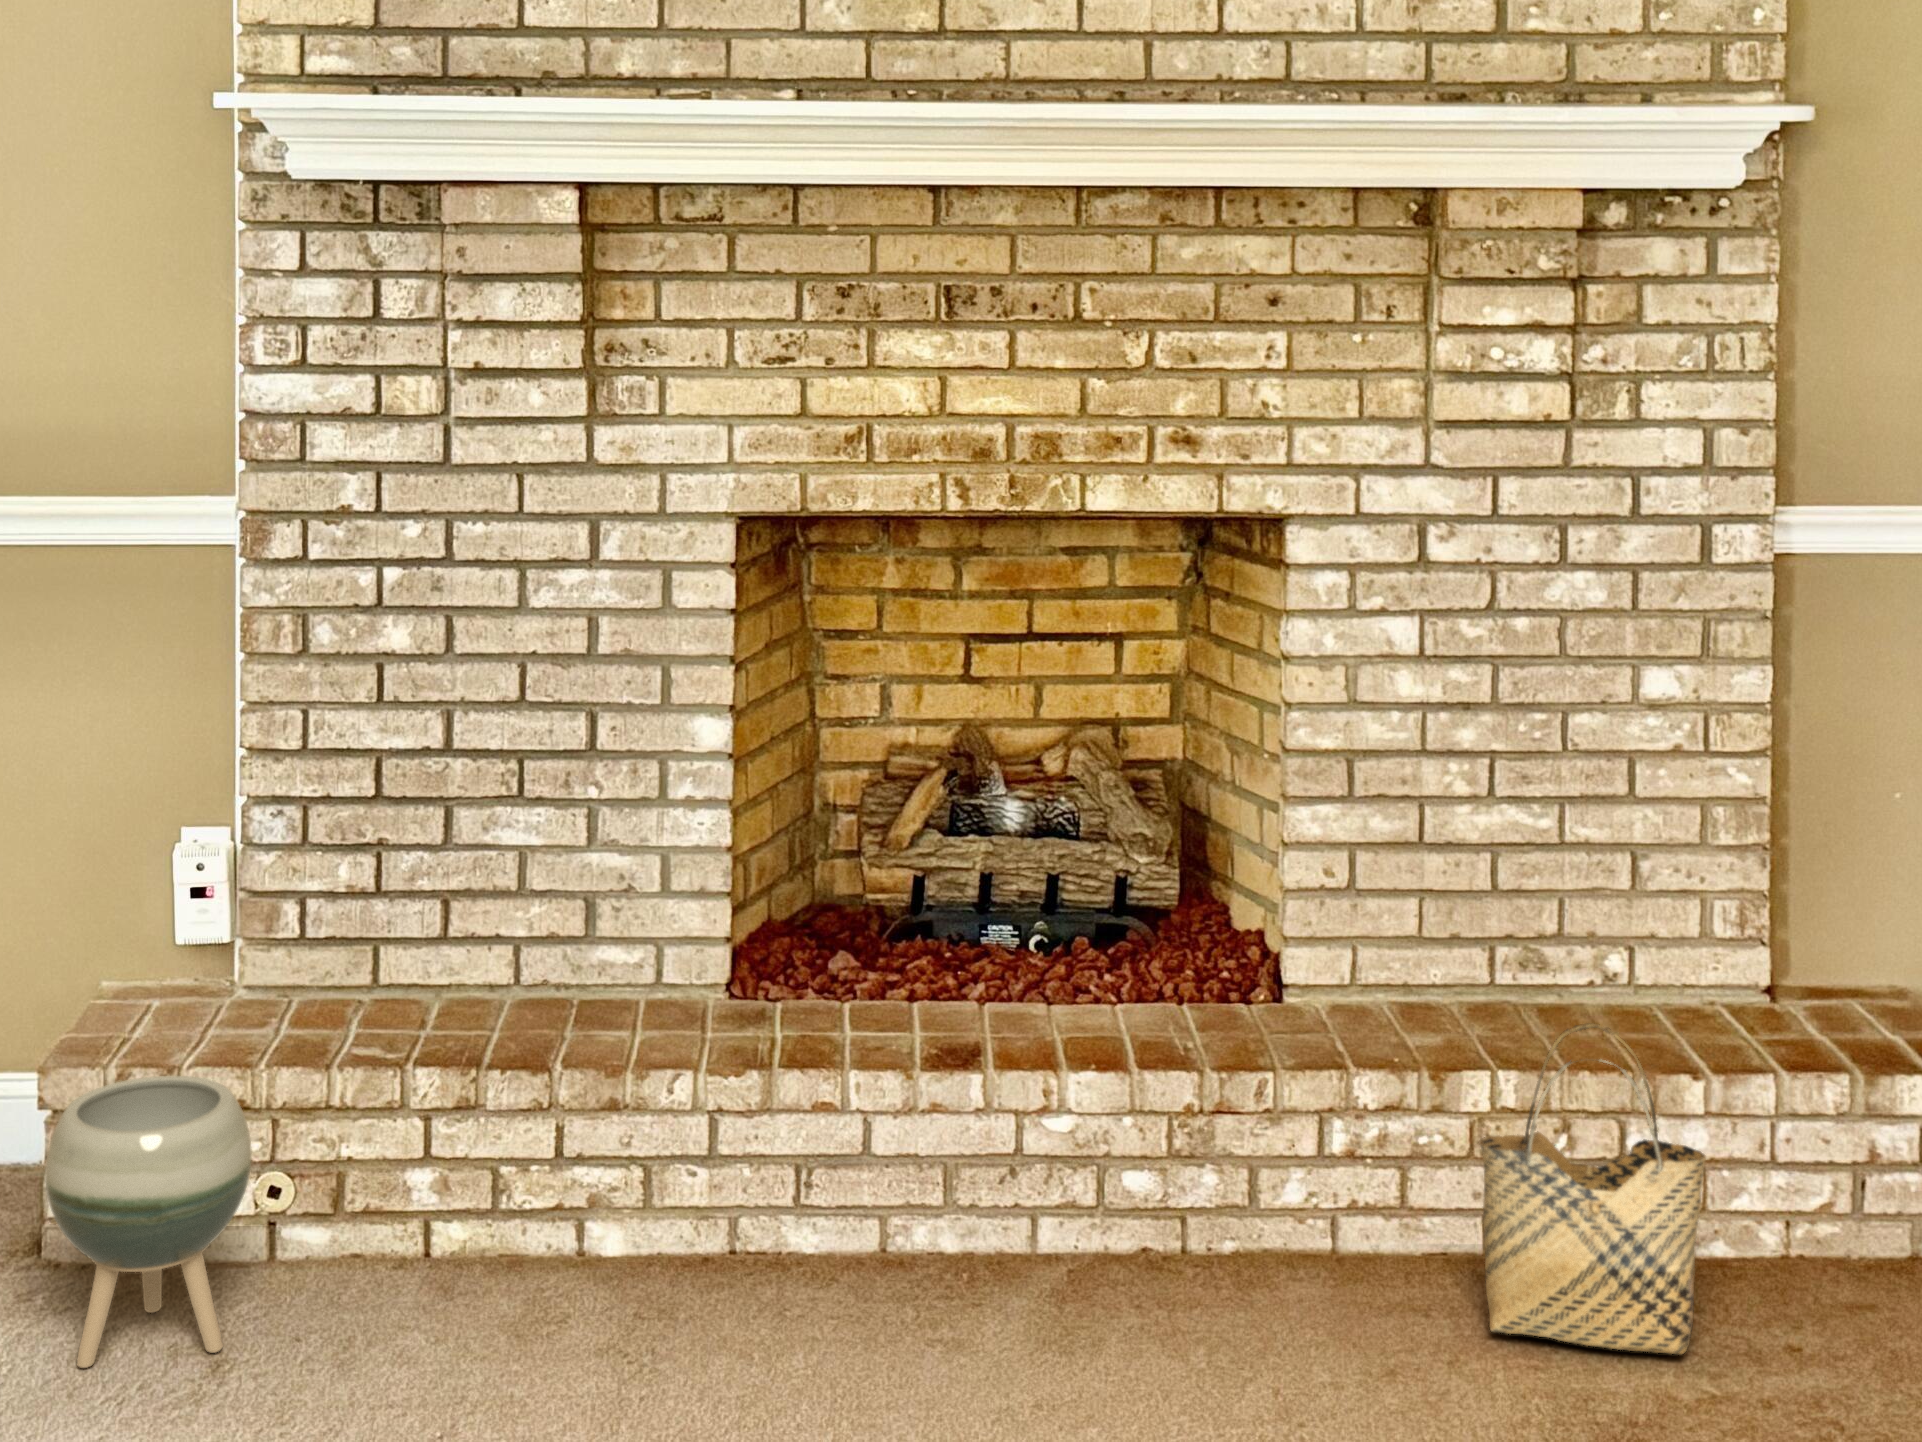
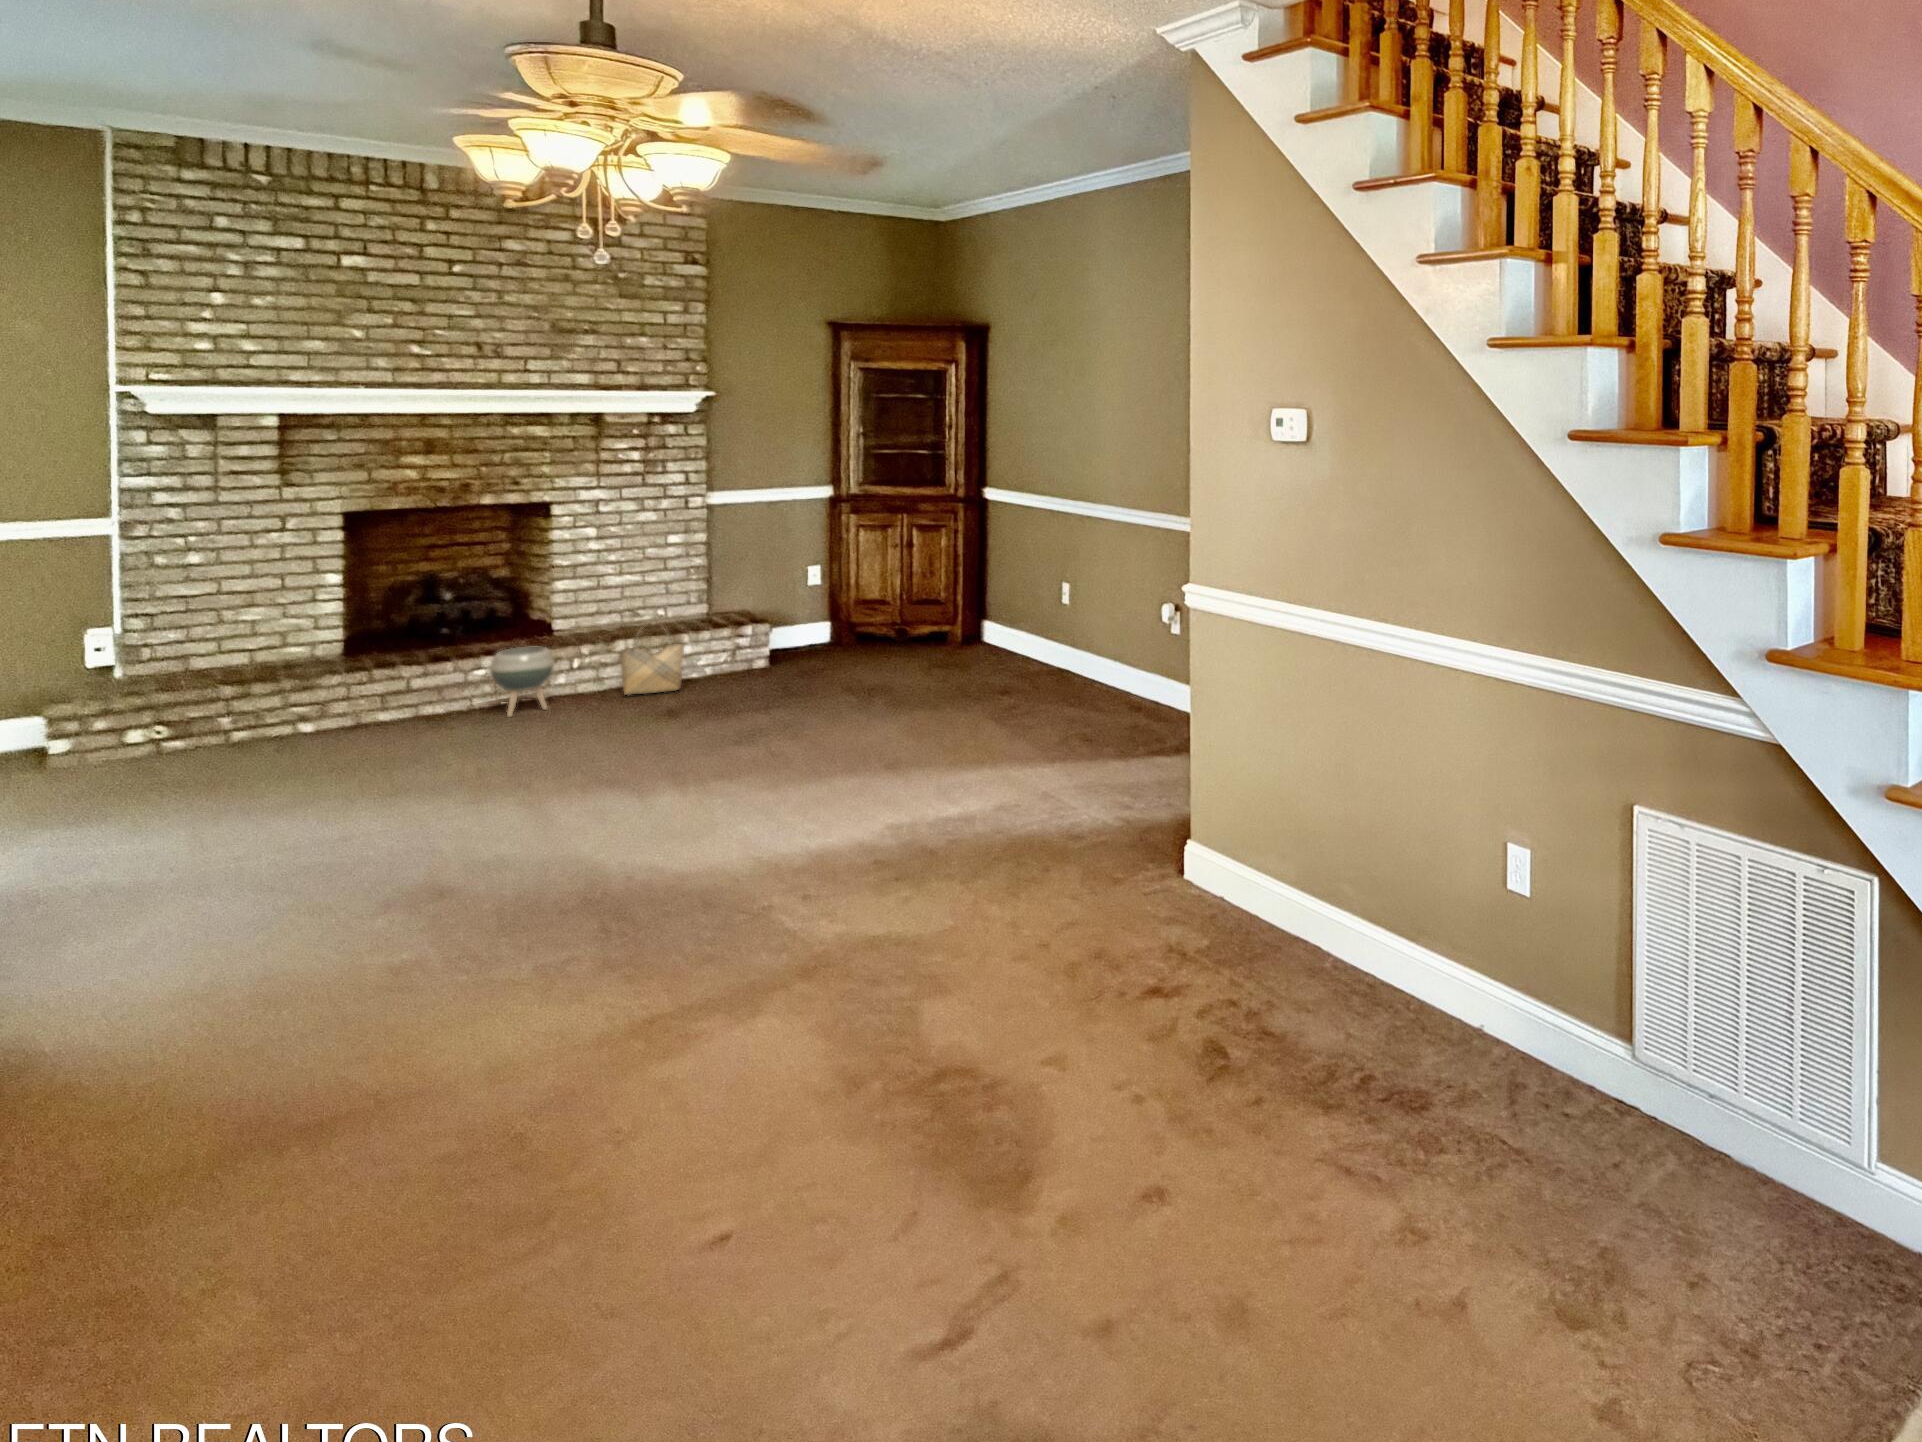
planter: present [45,1076,252,1368] -> present [490,646,554,717]

